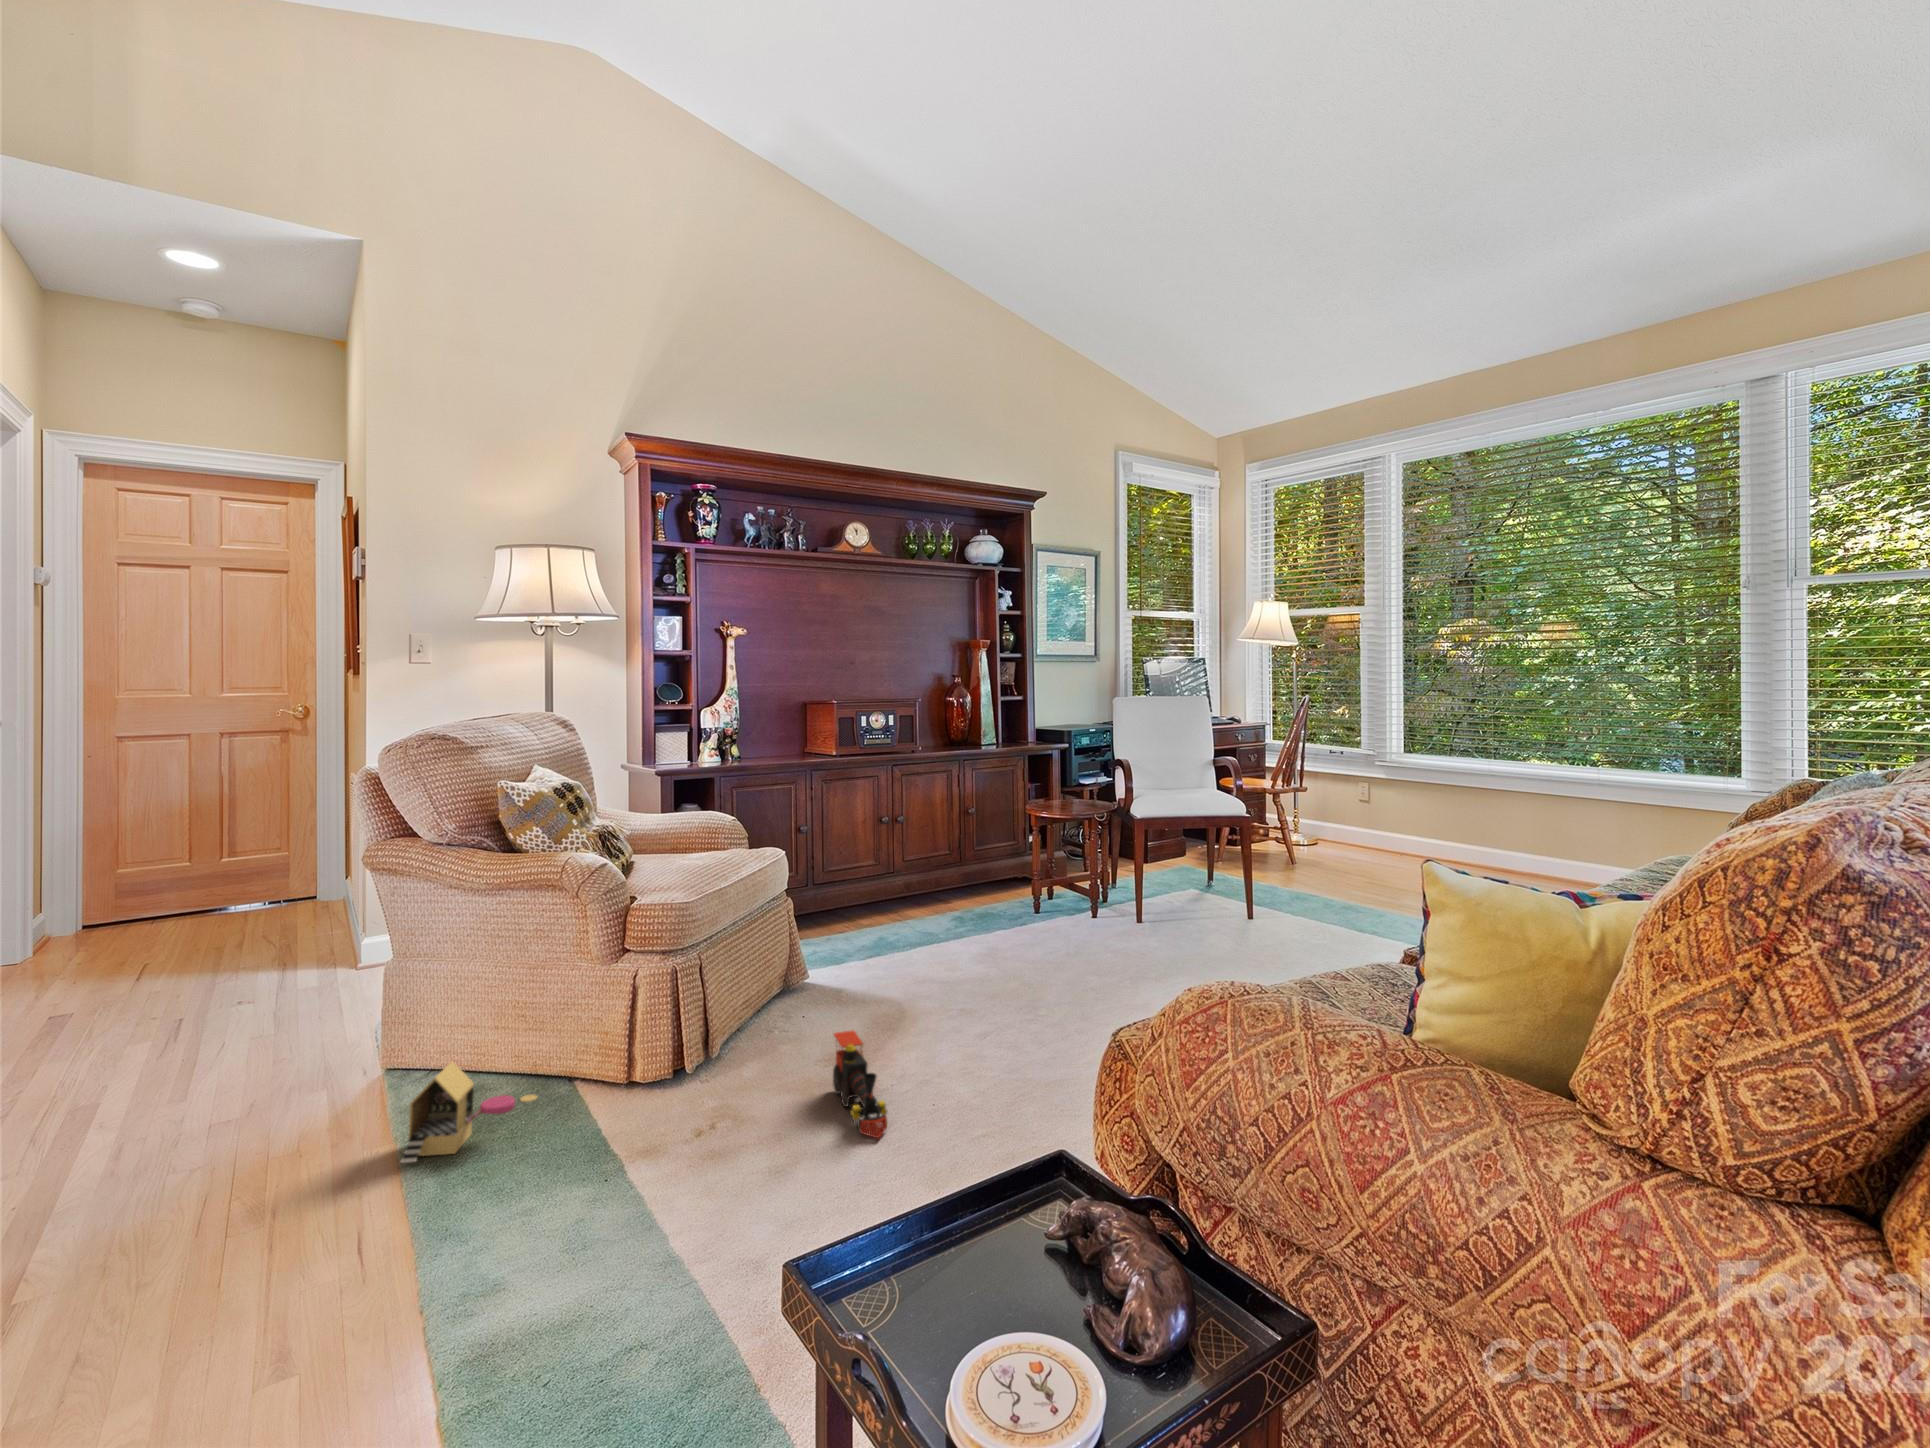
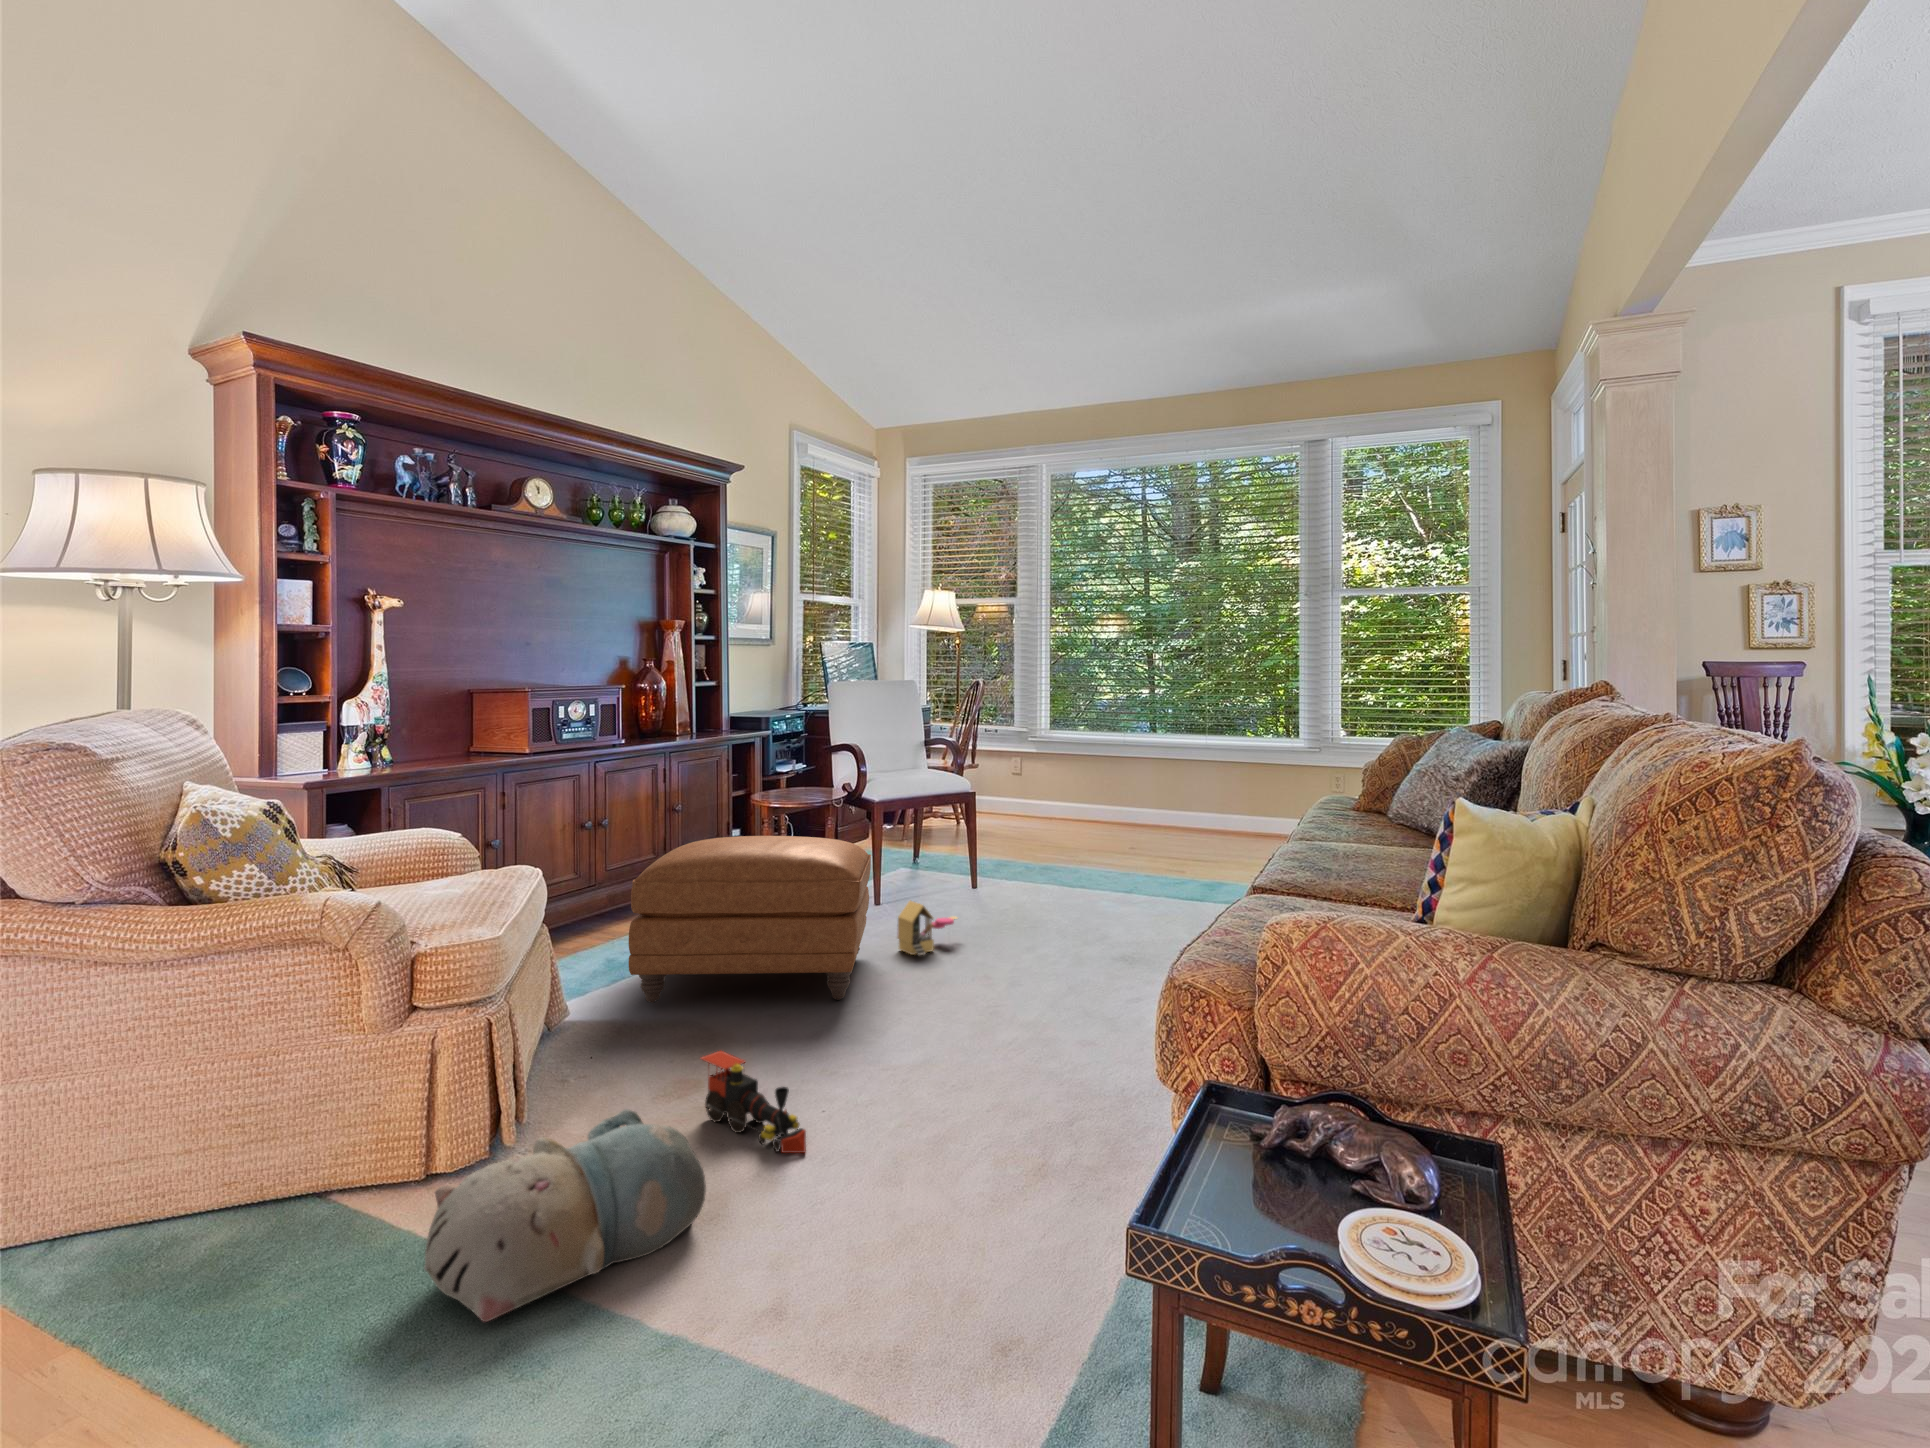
ottoman: none [849,840,1084,1005] -> present [629,836,871,1003]
toy house: present [401,1062,537,1163] -> present [897,900,957,955]
plush toy: none [543,1063,763,1206] -> present [424,1109,706,1322]

